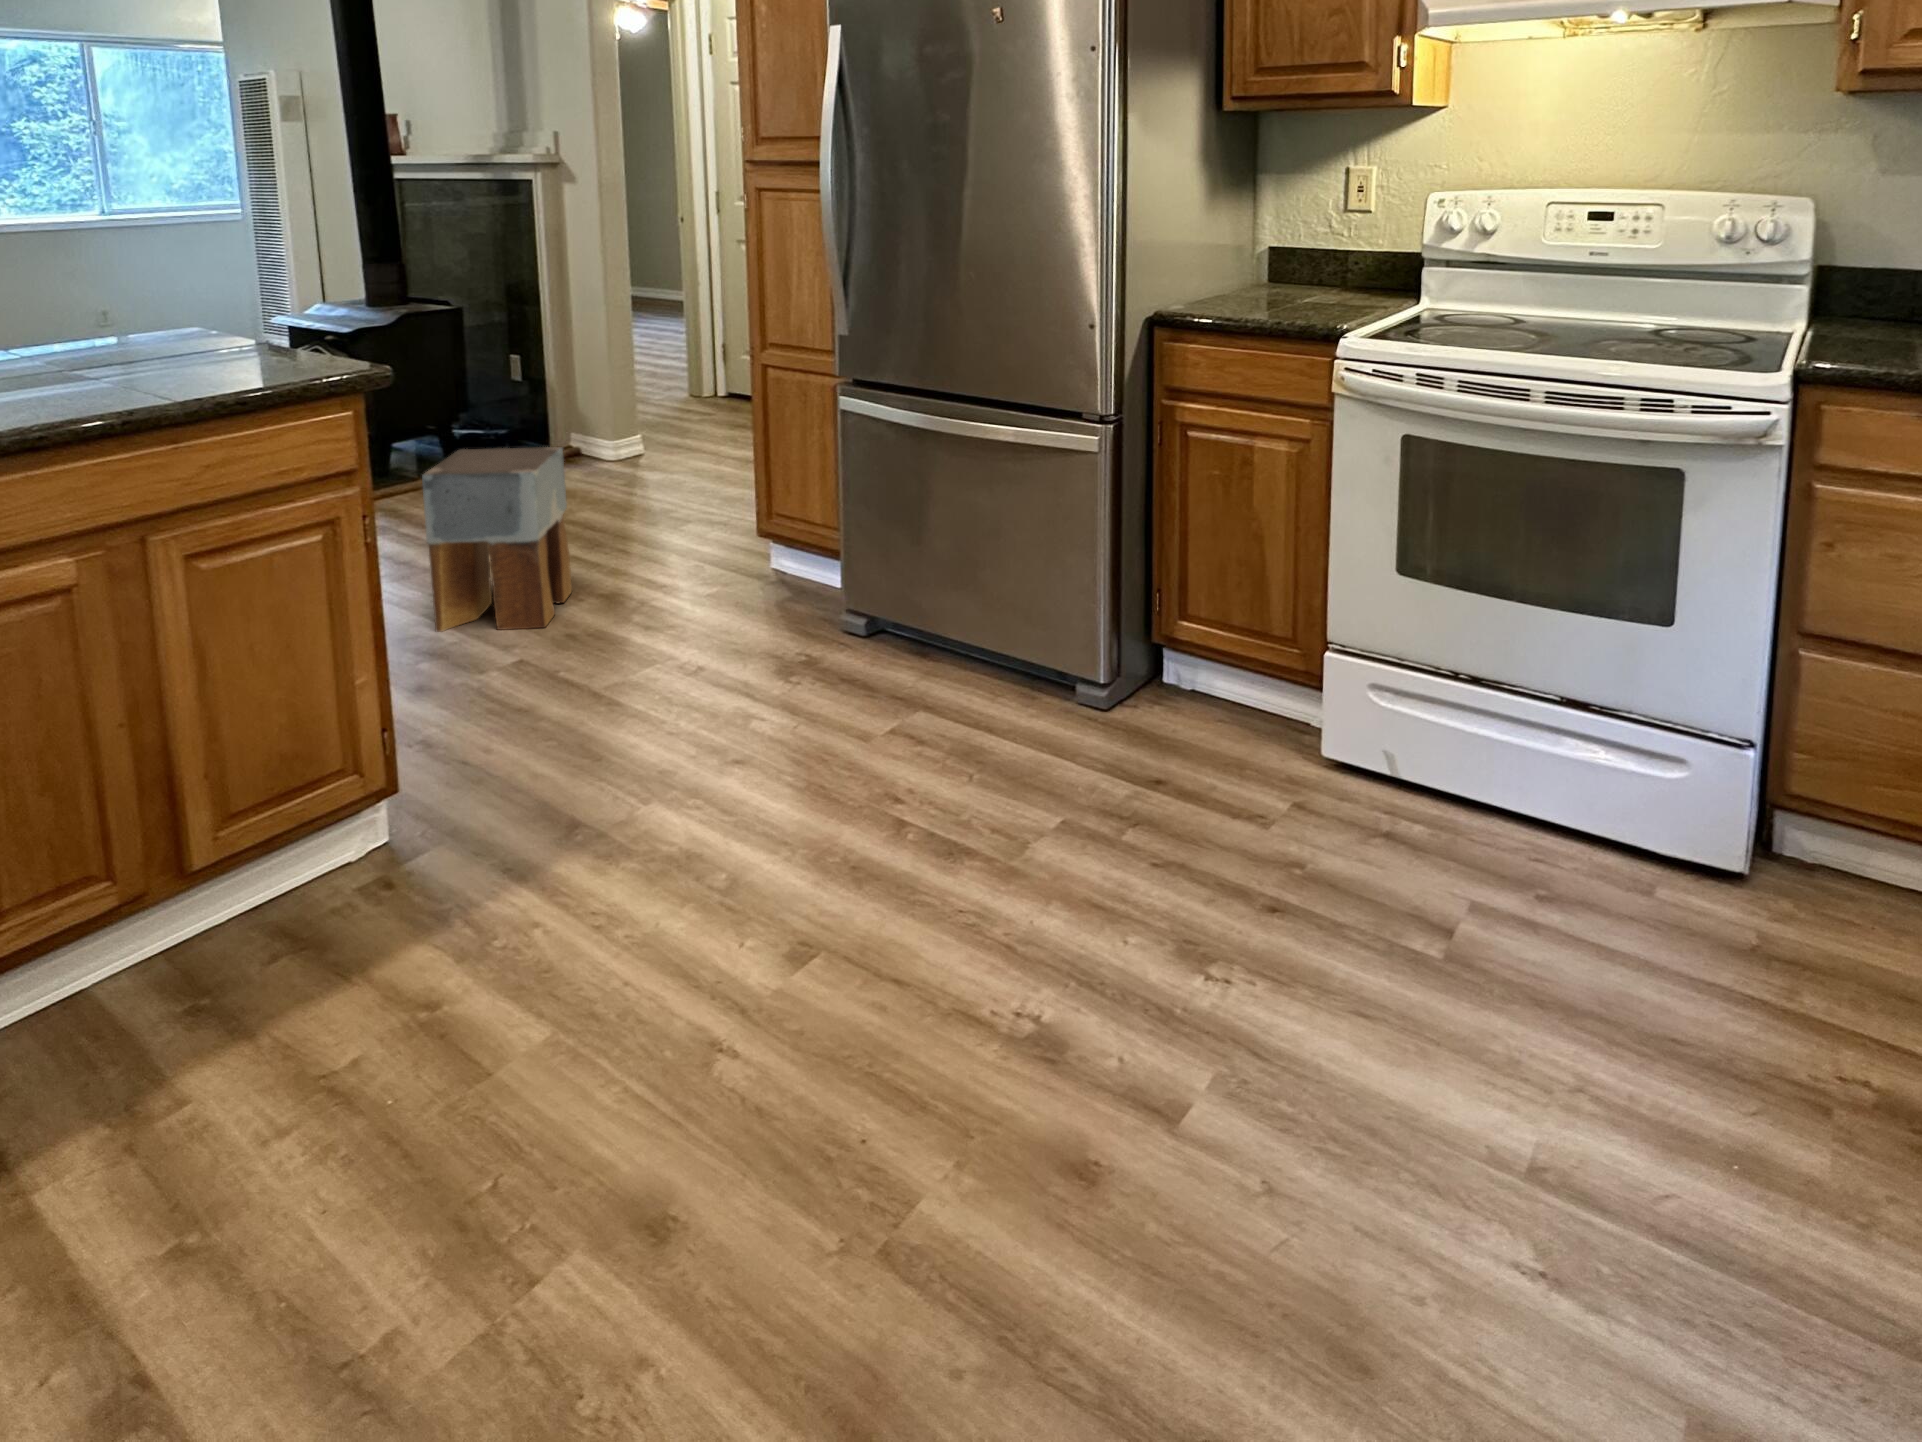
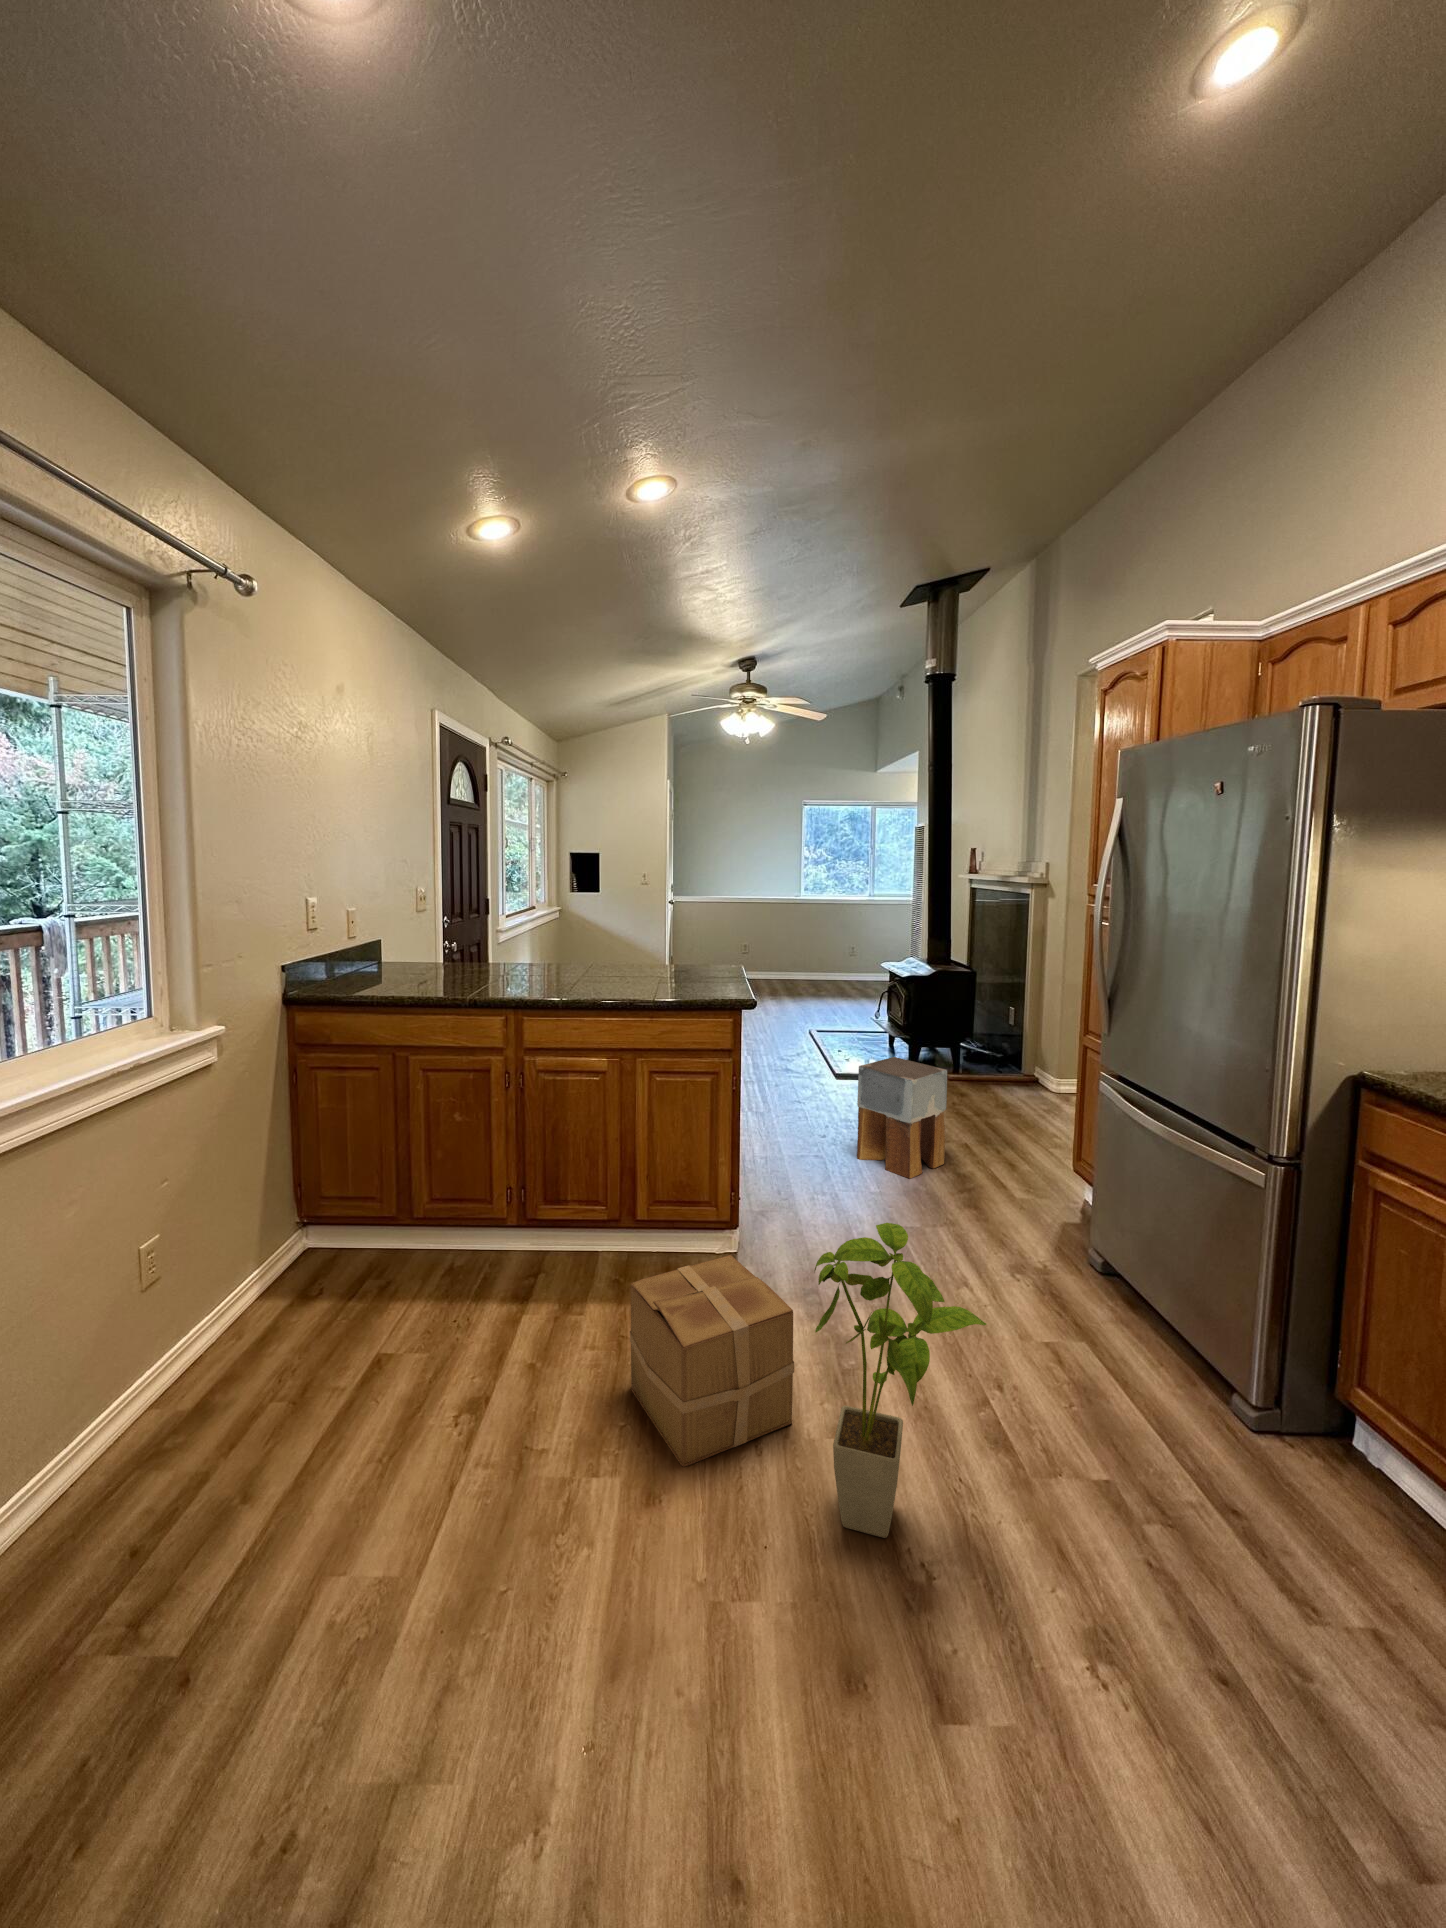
house plant: none [815,591,1060,1045] -> present [814,1223,986,1538]
cardboard box: none [419,803,734,1155] -> present [630,1255,794,1467]

